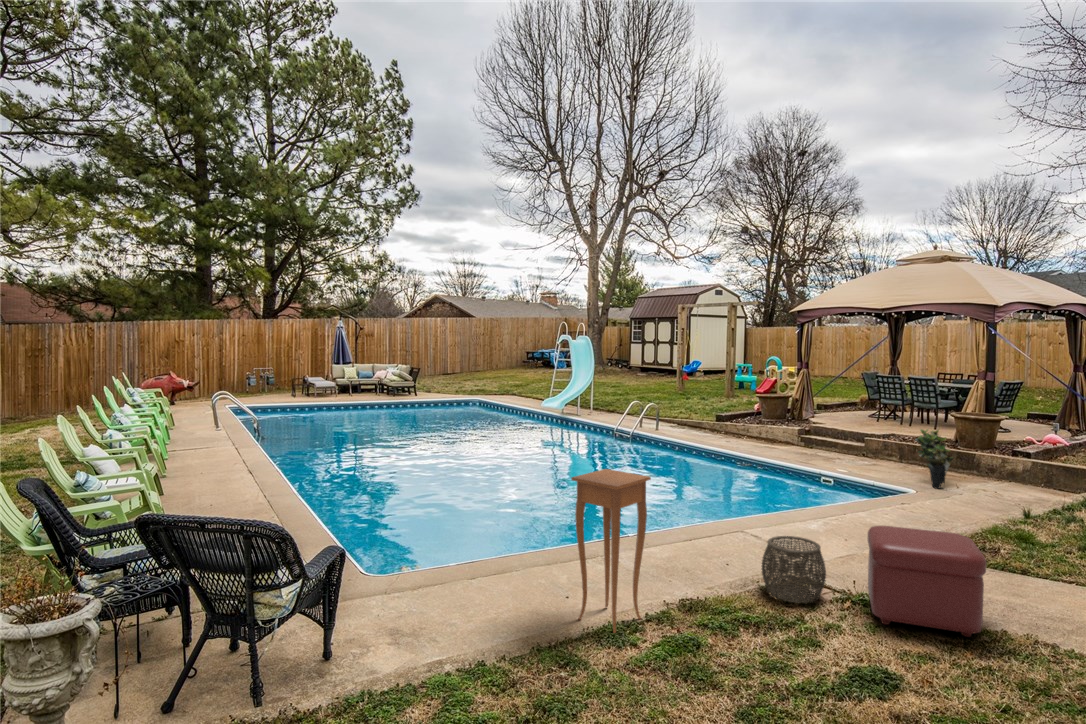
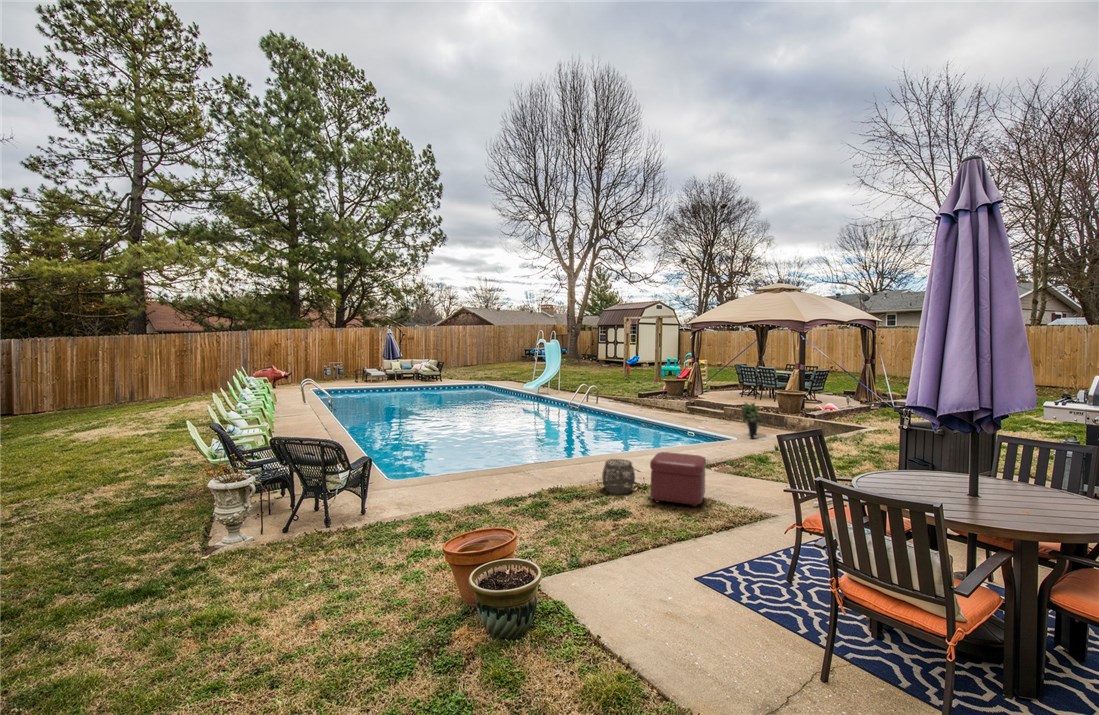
side table: present [571,469,651,633] -> none [493,422,535,506]

